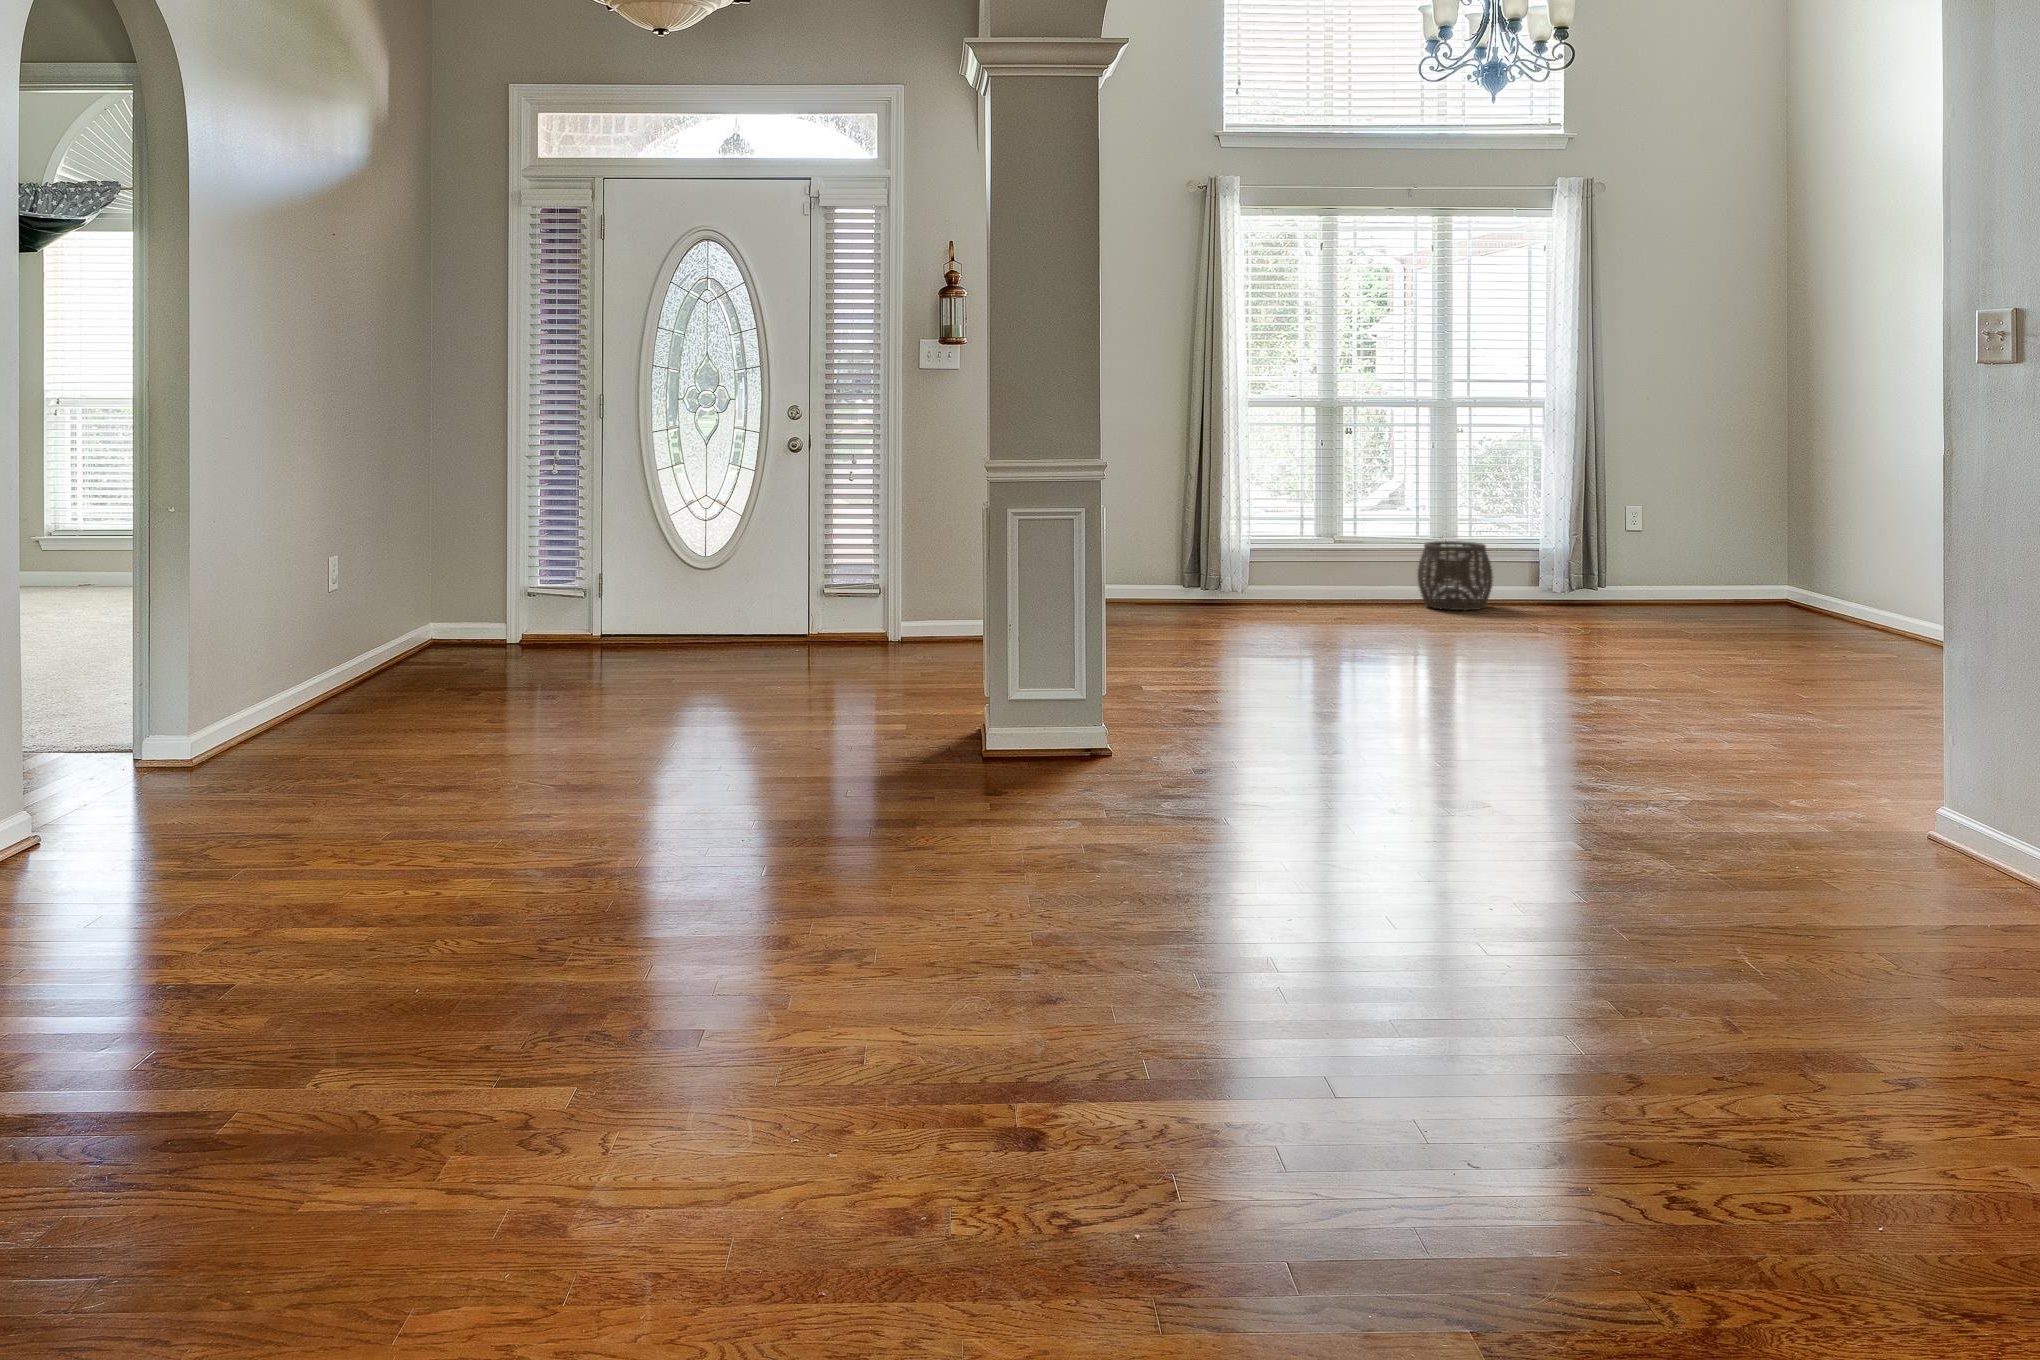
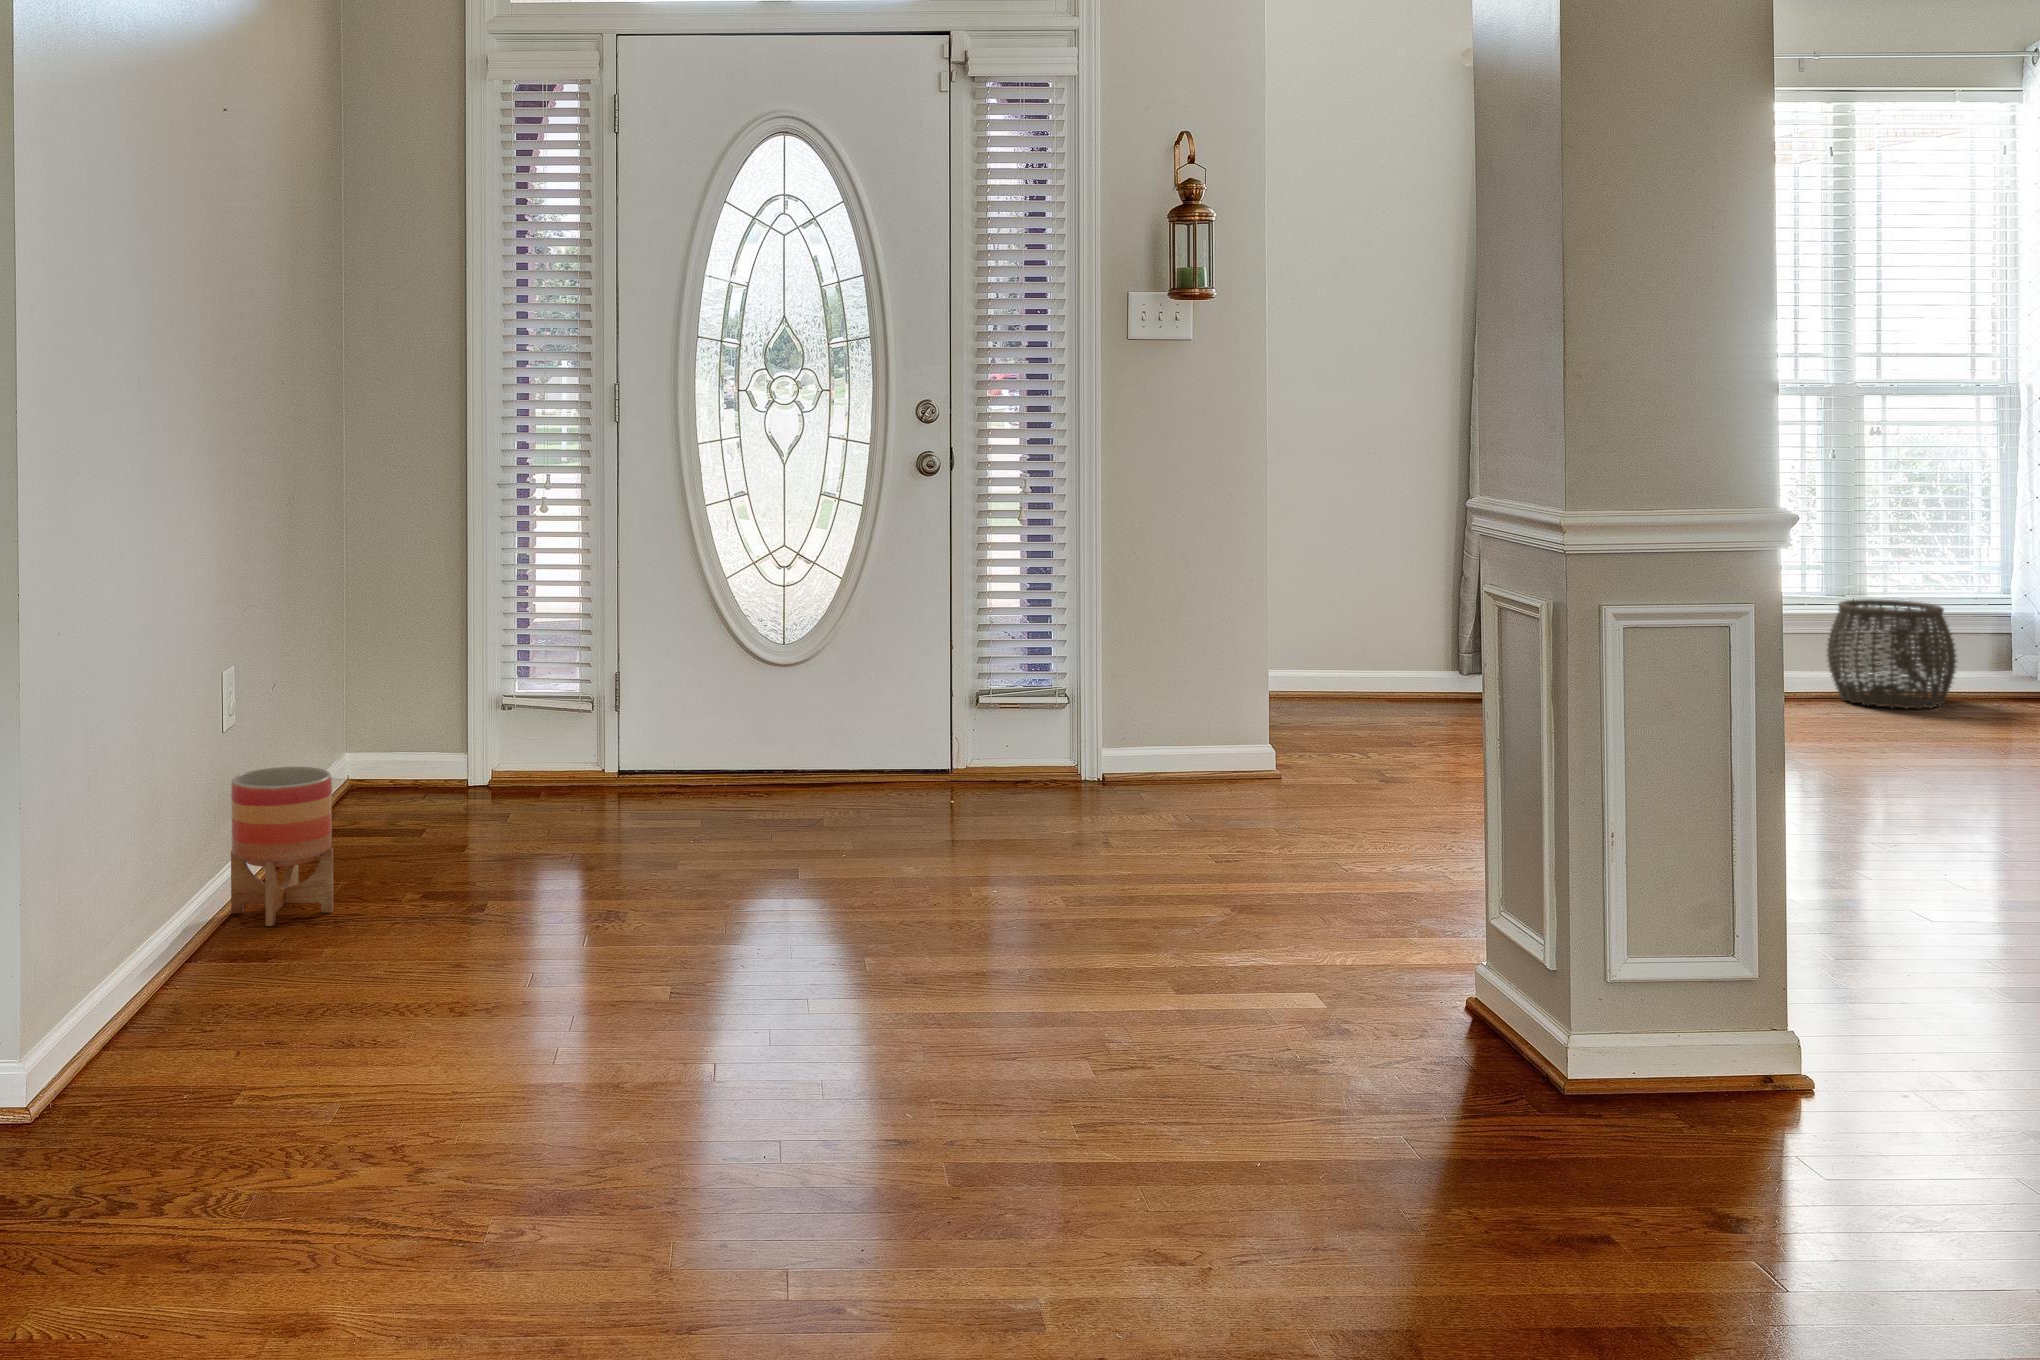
planter: none [338,613,397,699] -> present [231,767,333,926]

